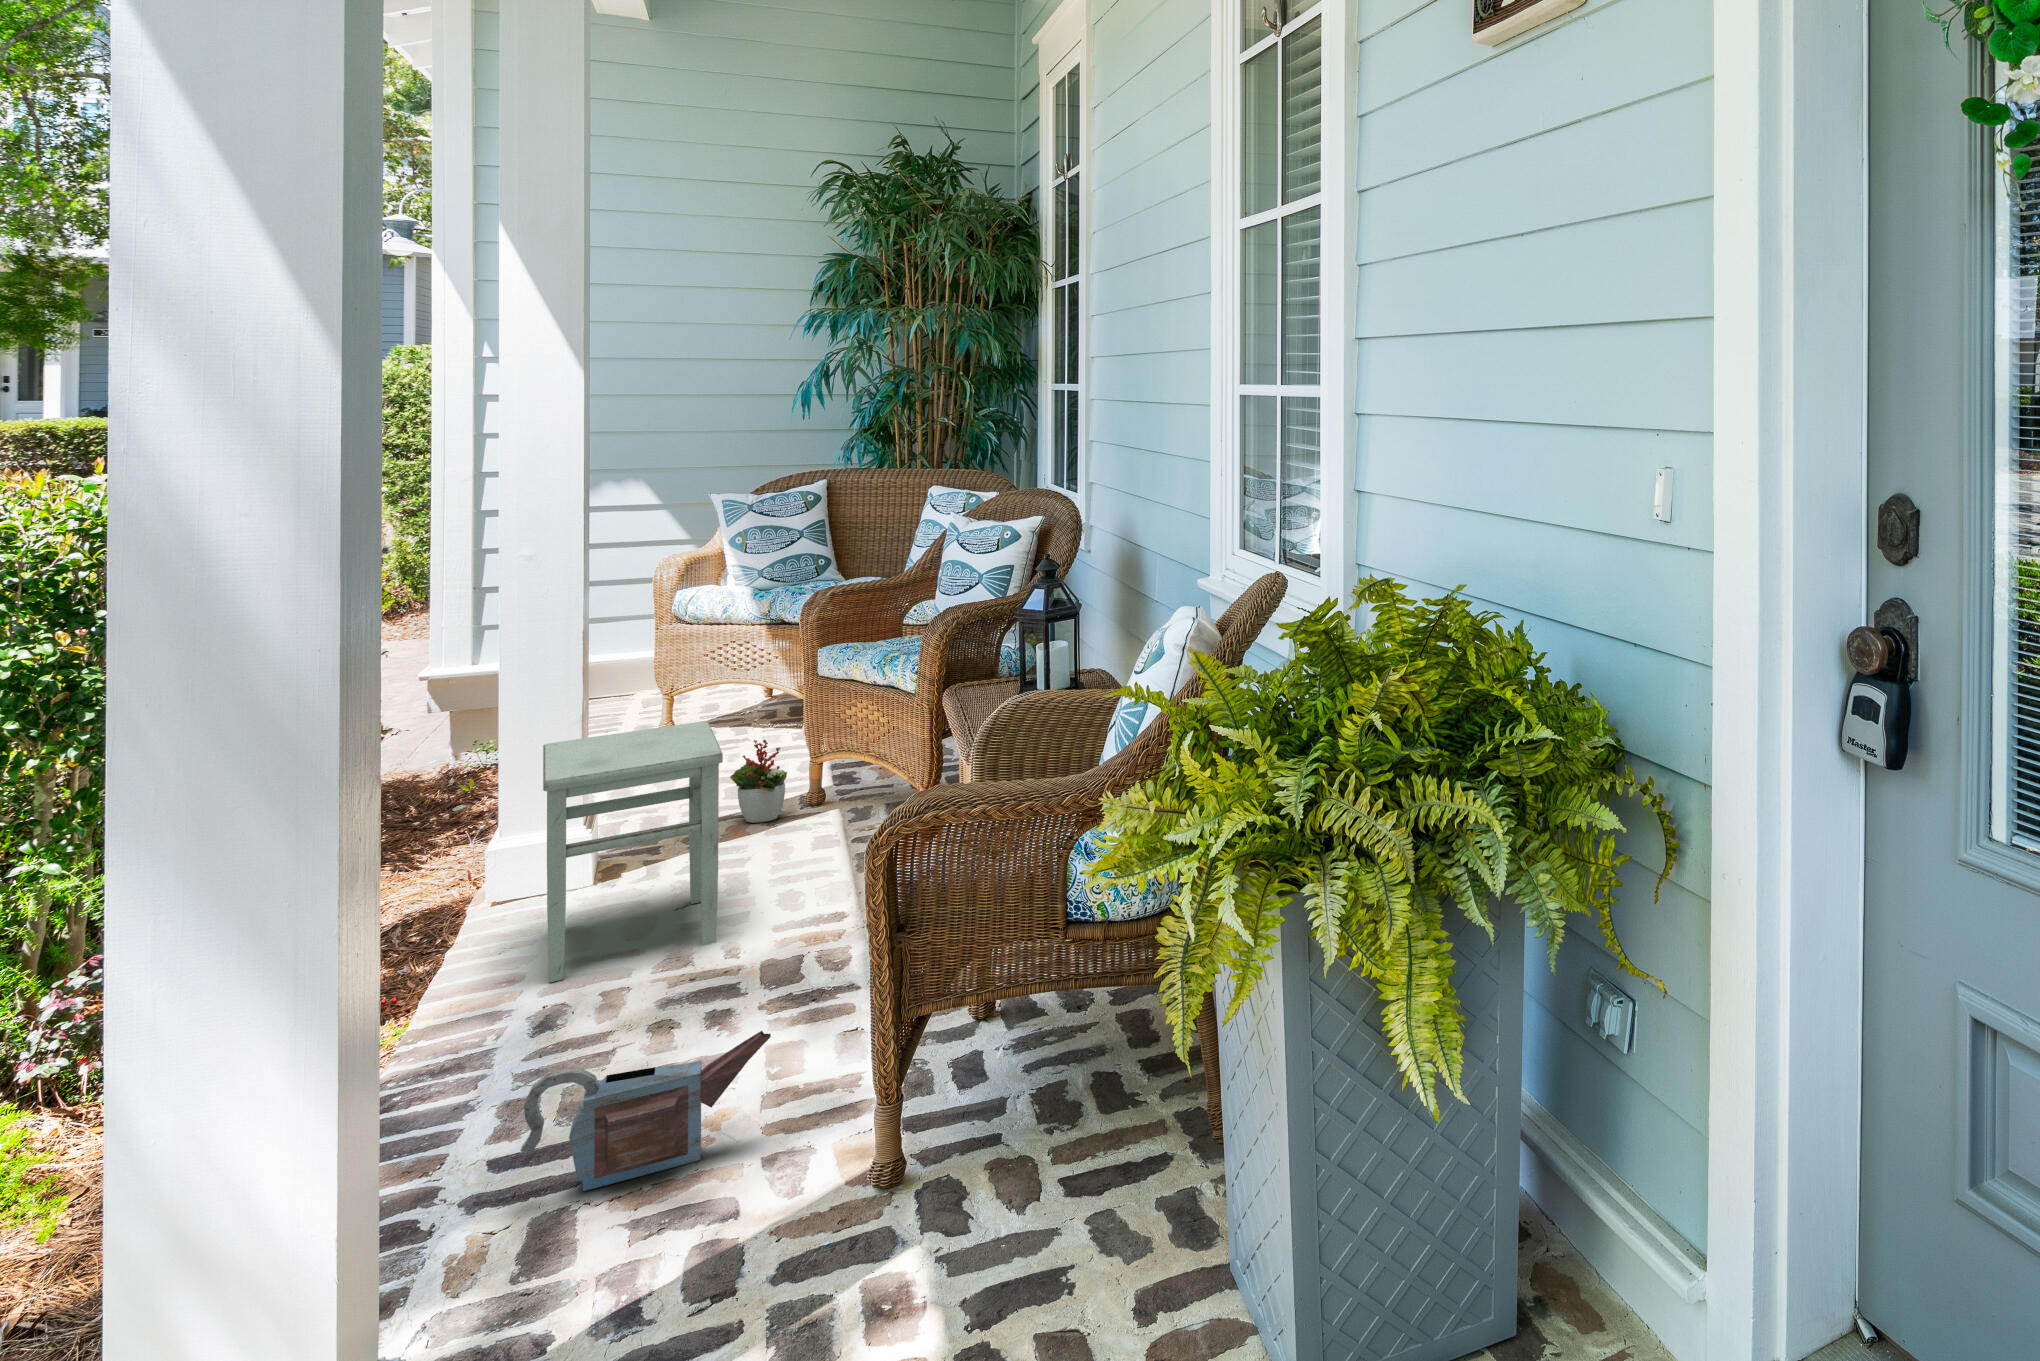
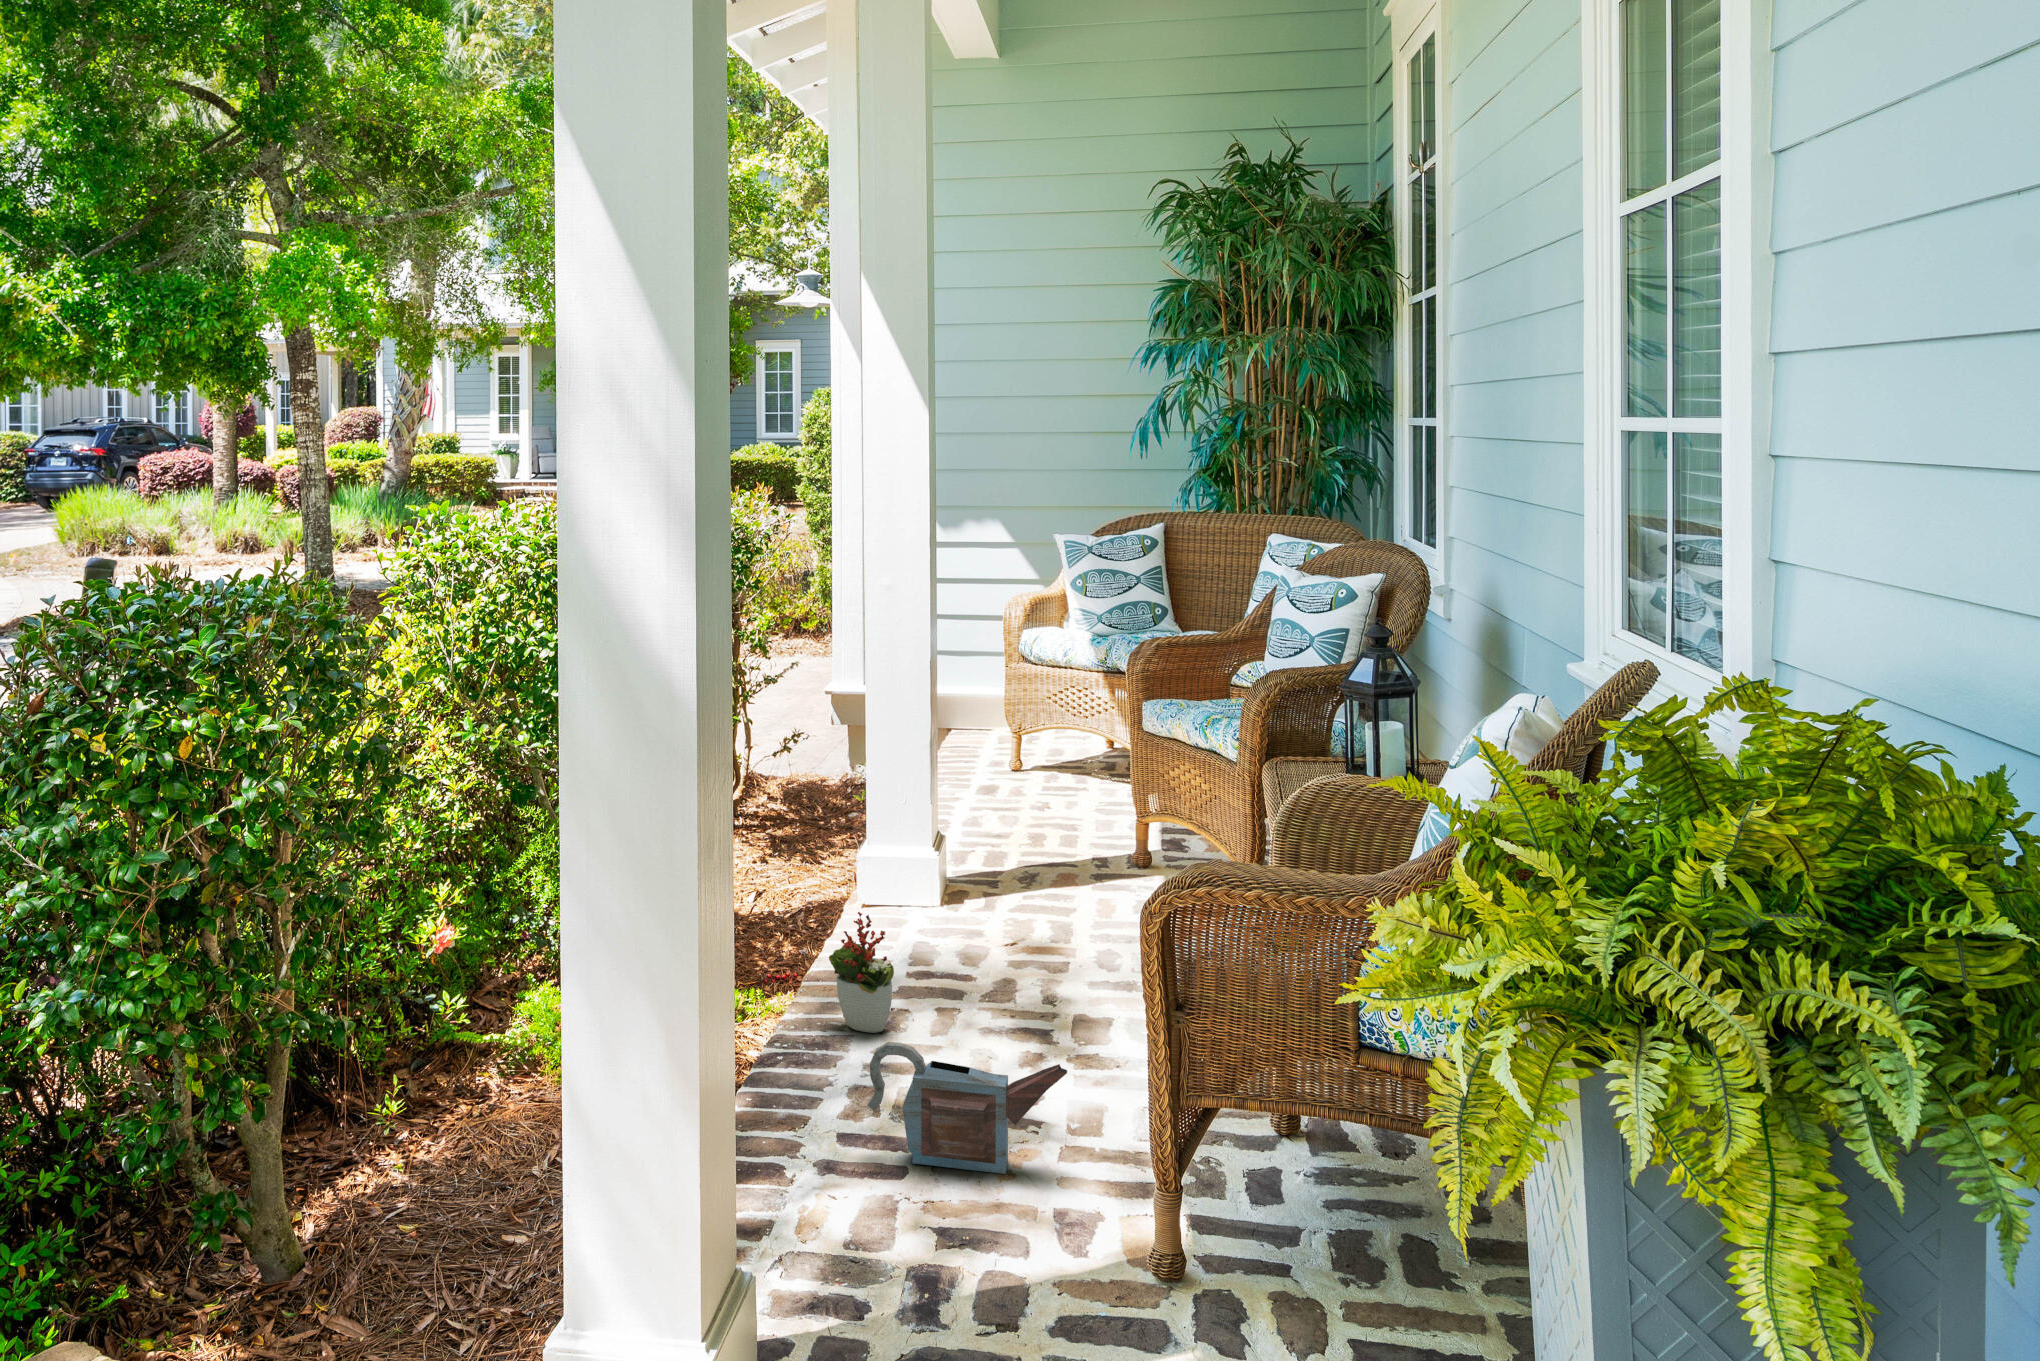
stool: present [543,721,723,983] -> none [904,746,1047,973]
decorative plant: present [730,740,787,823] -> present [829,912,894,1033]

